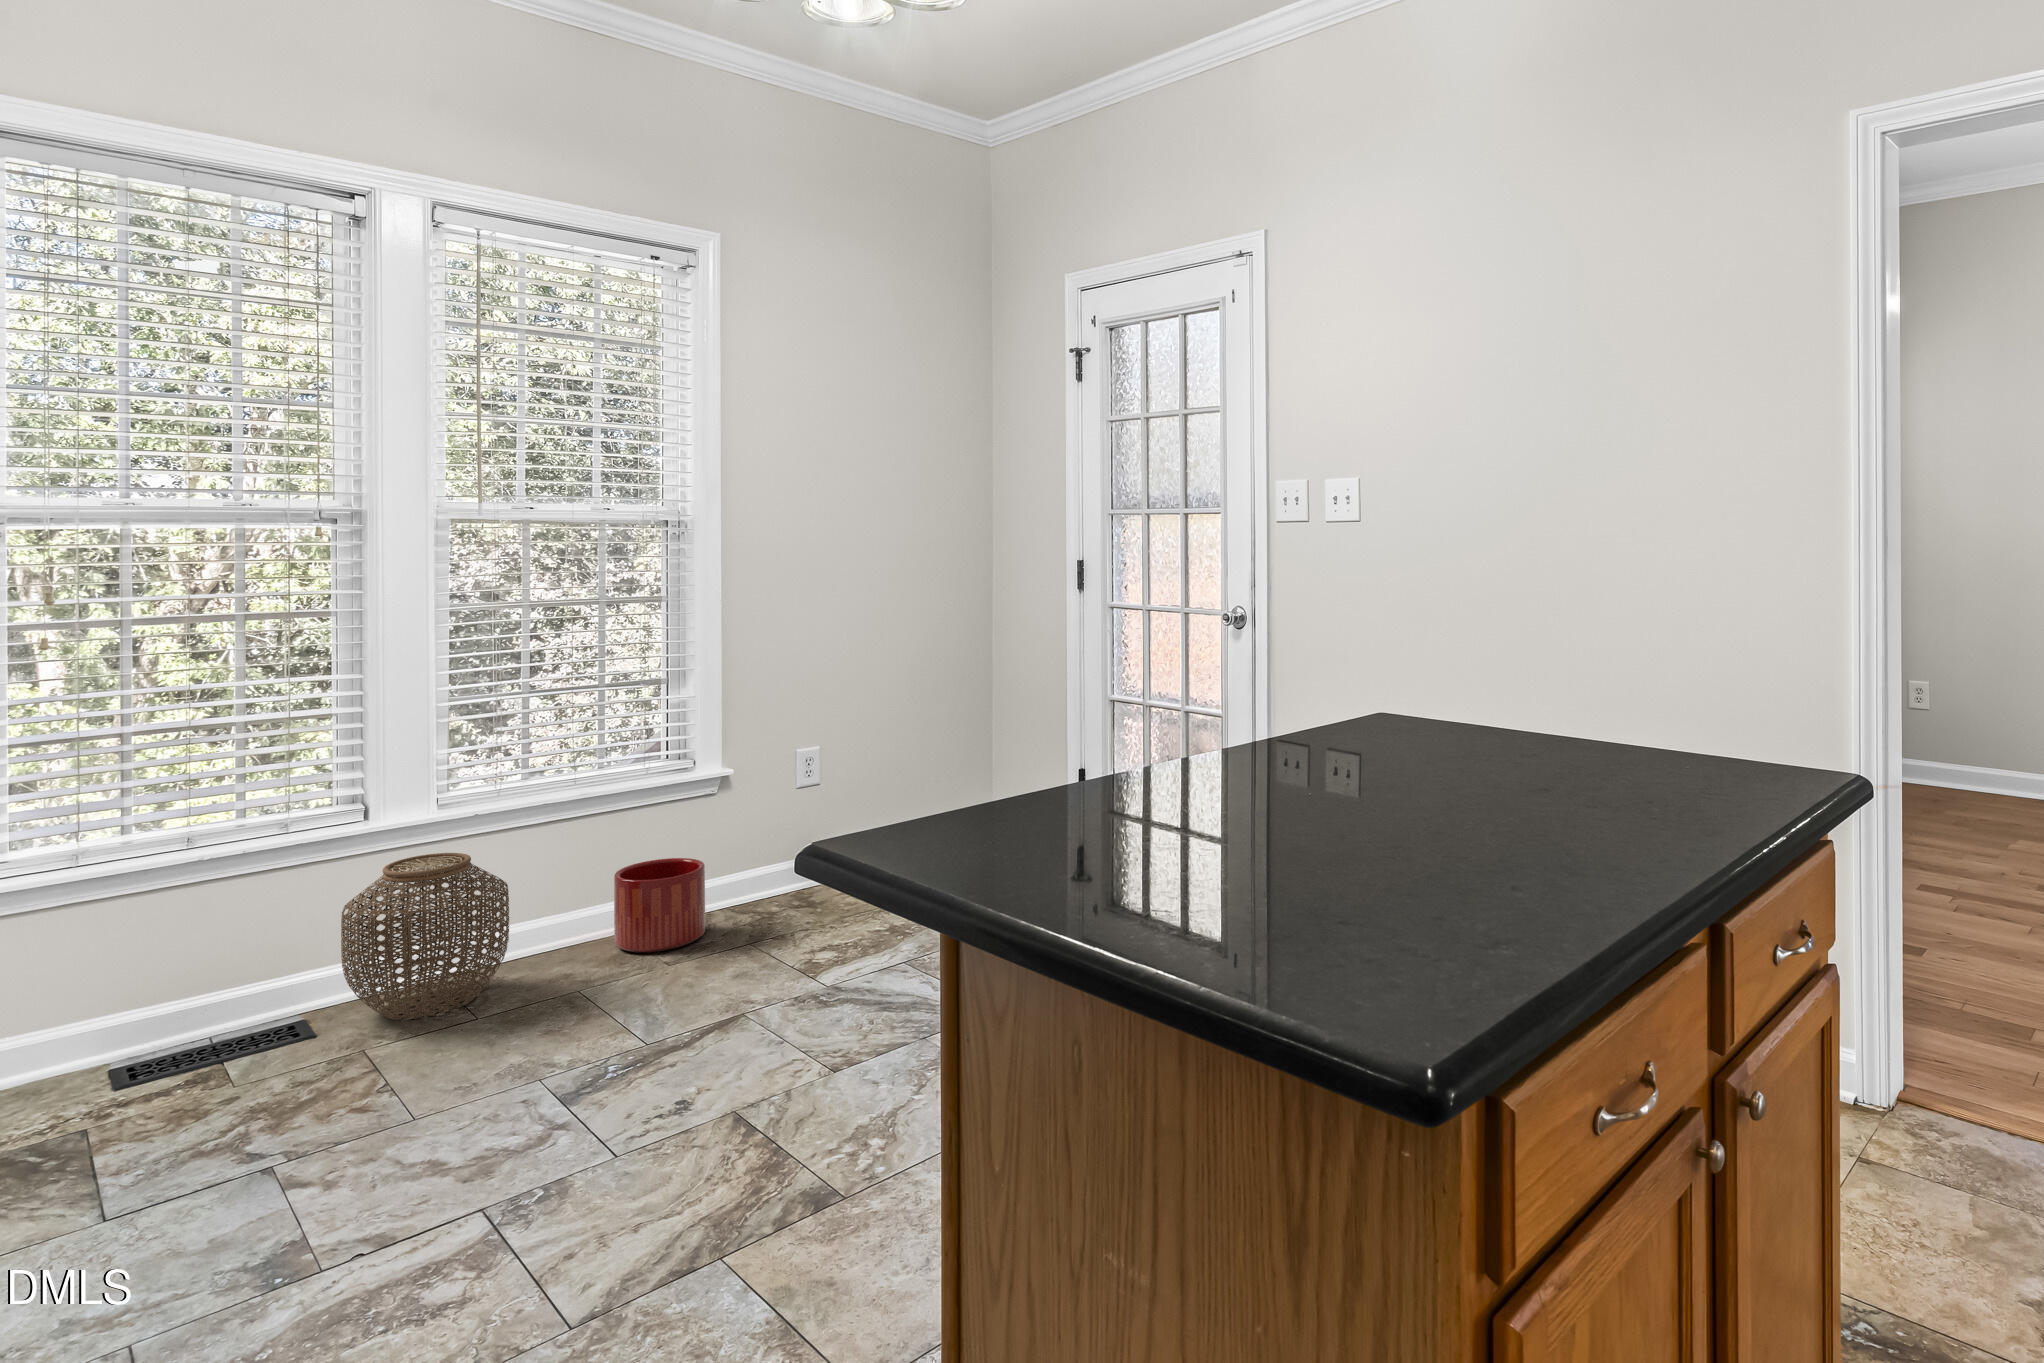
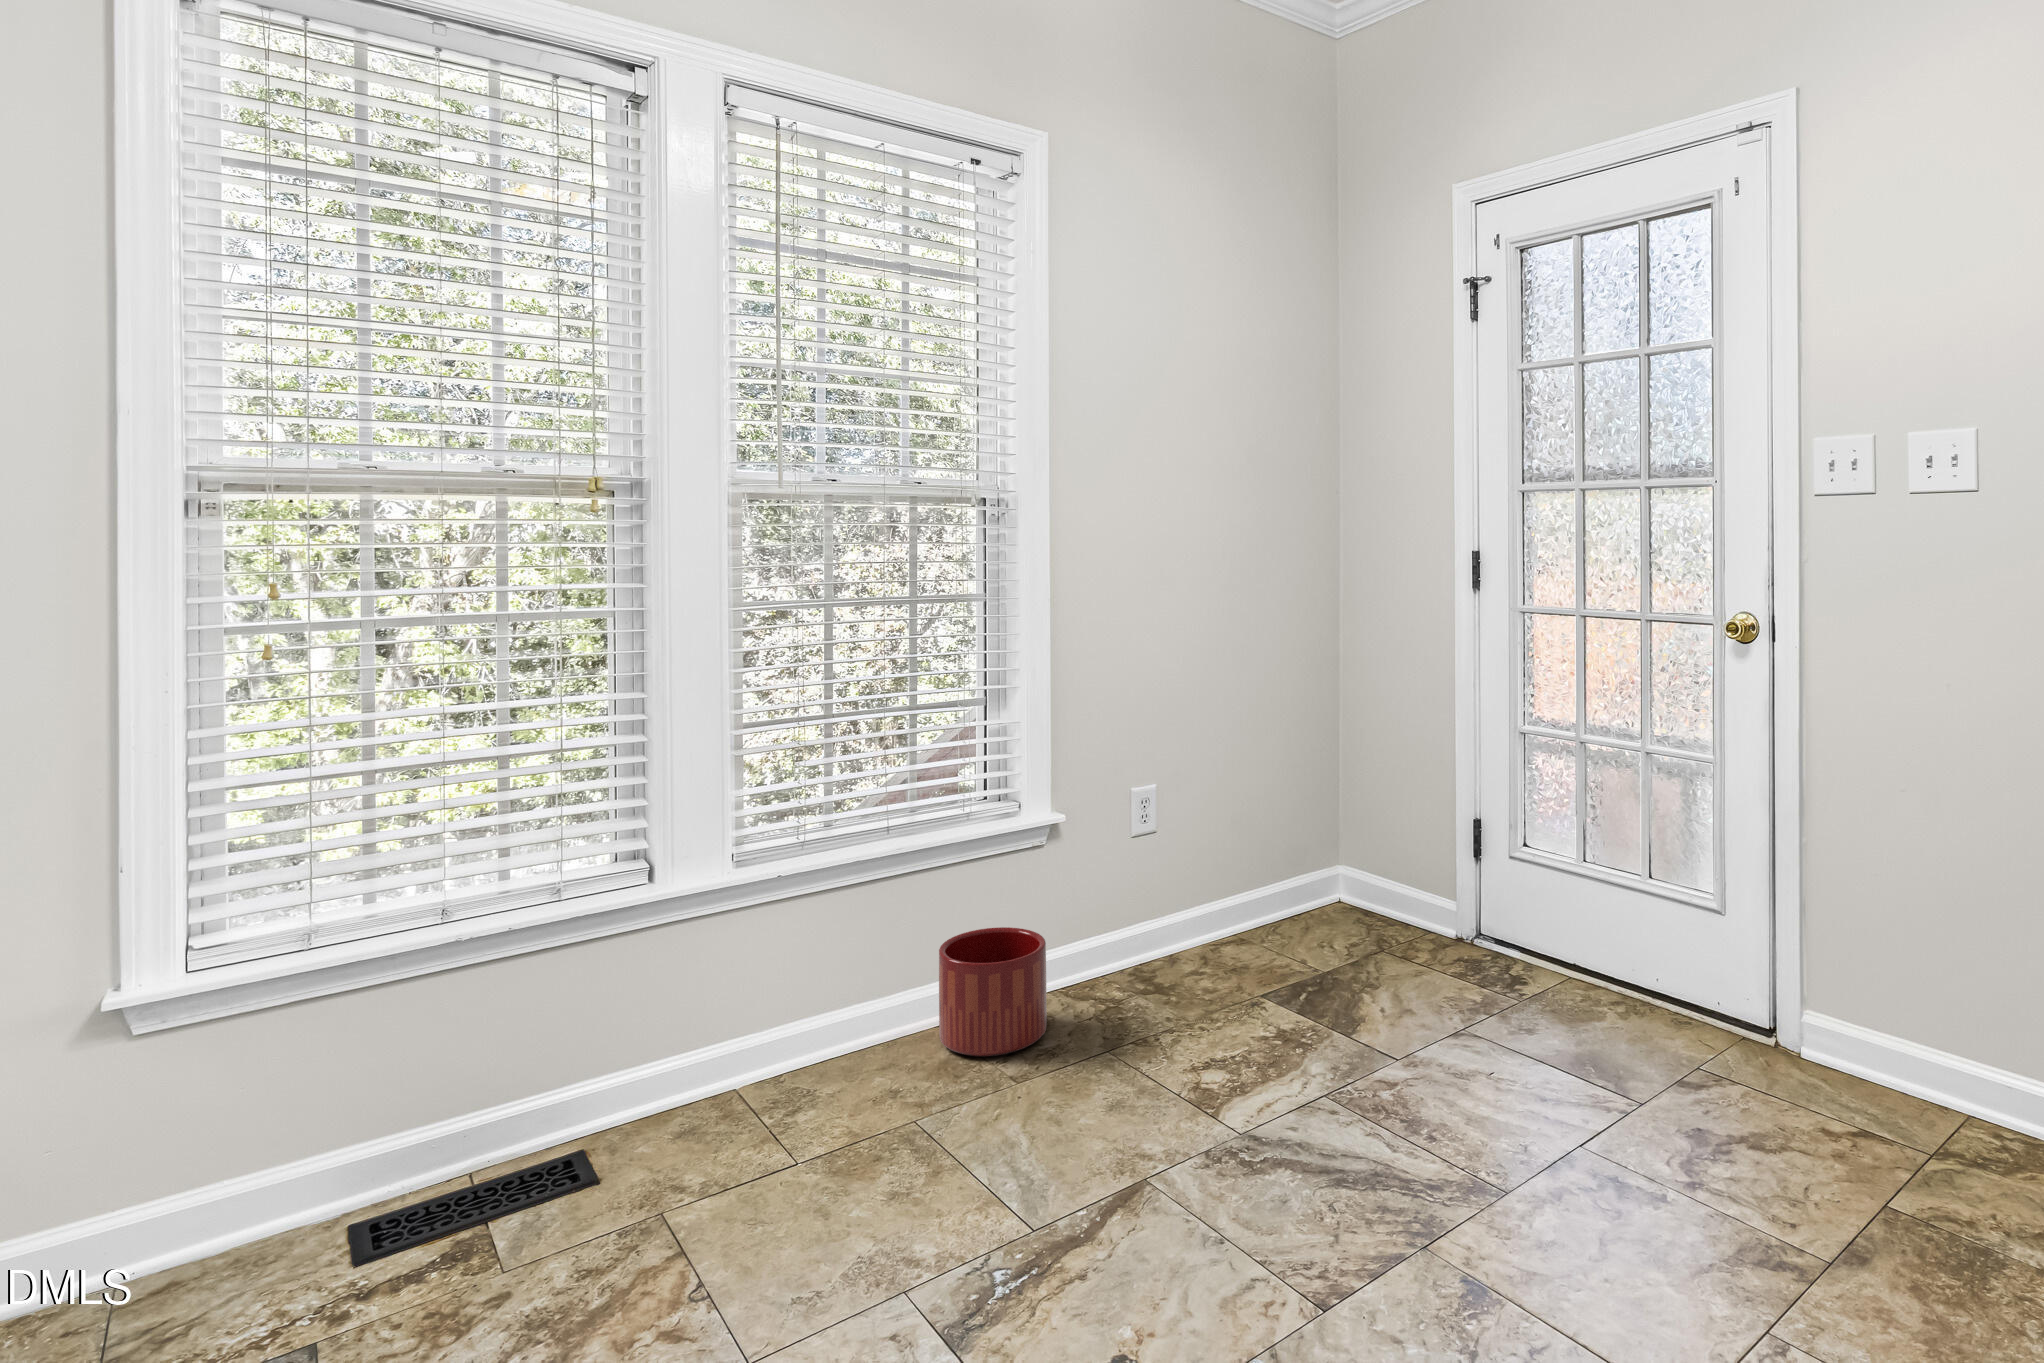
woven basket: present [341,853,509,1020] -> none [627,929,827,1158]

